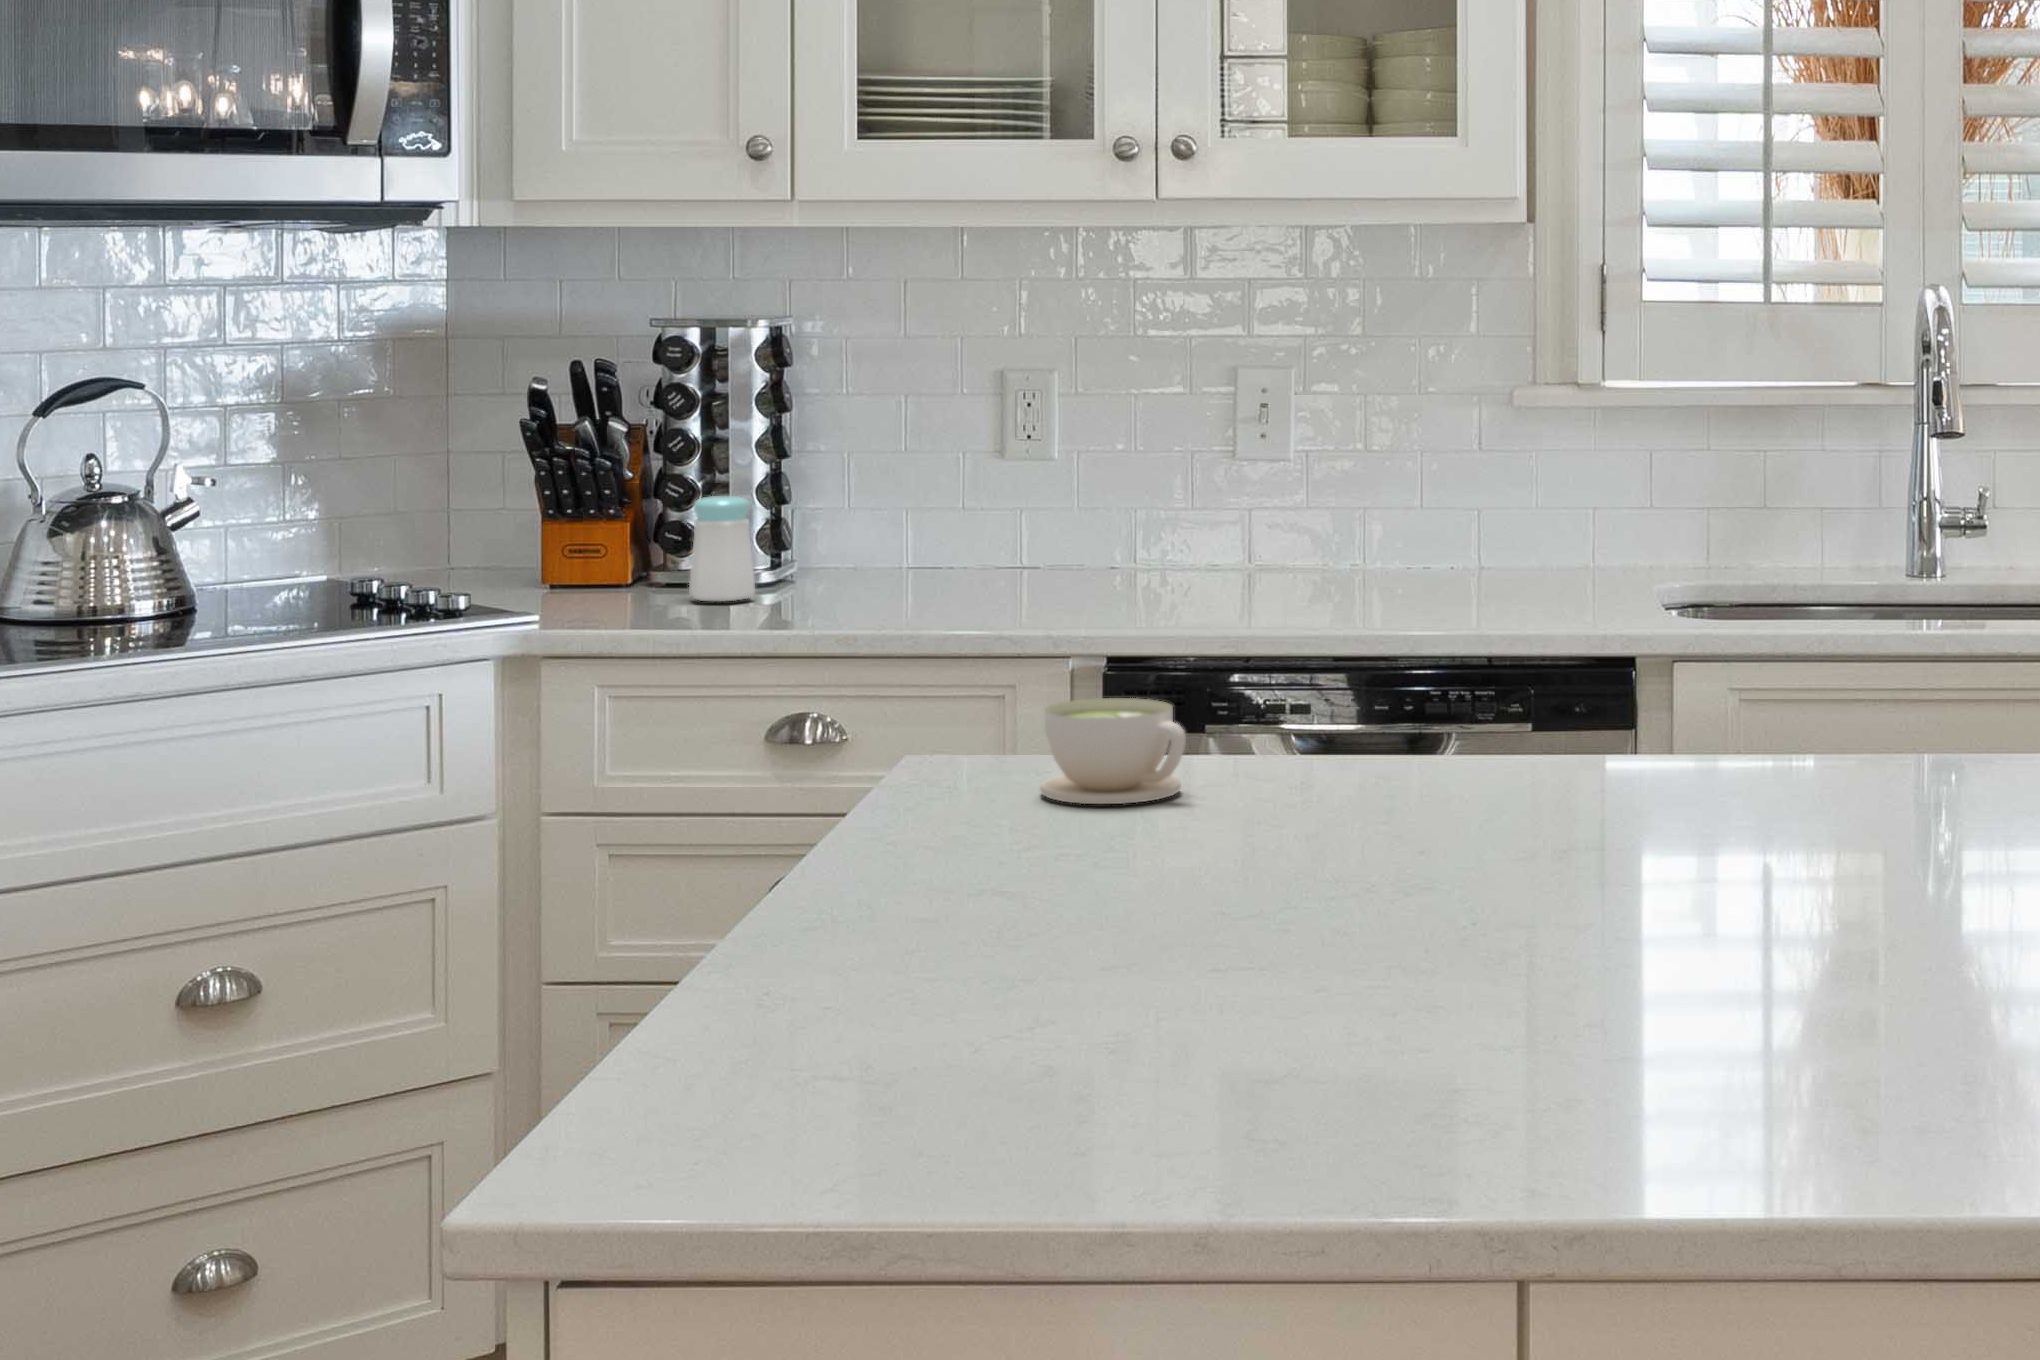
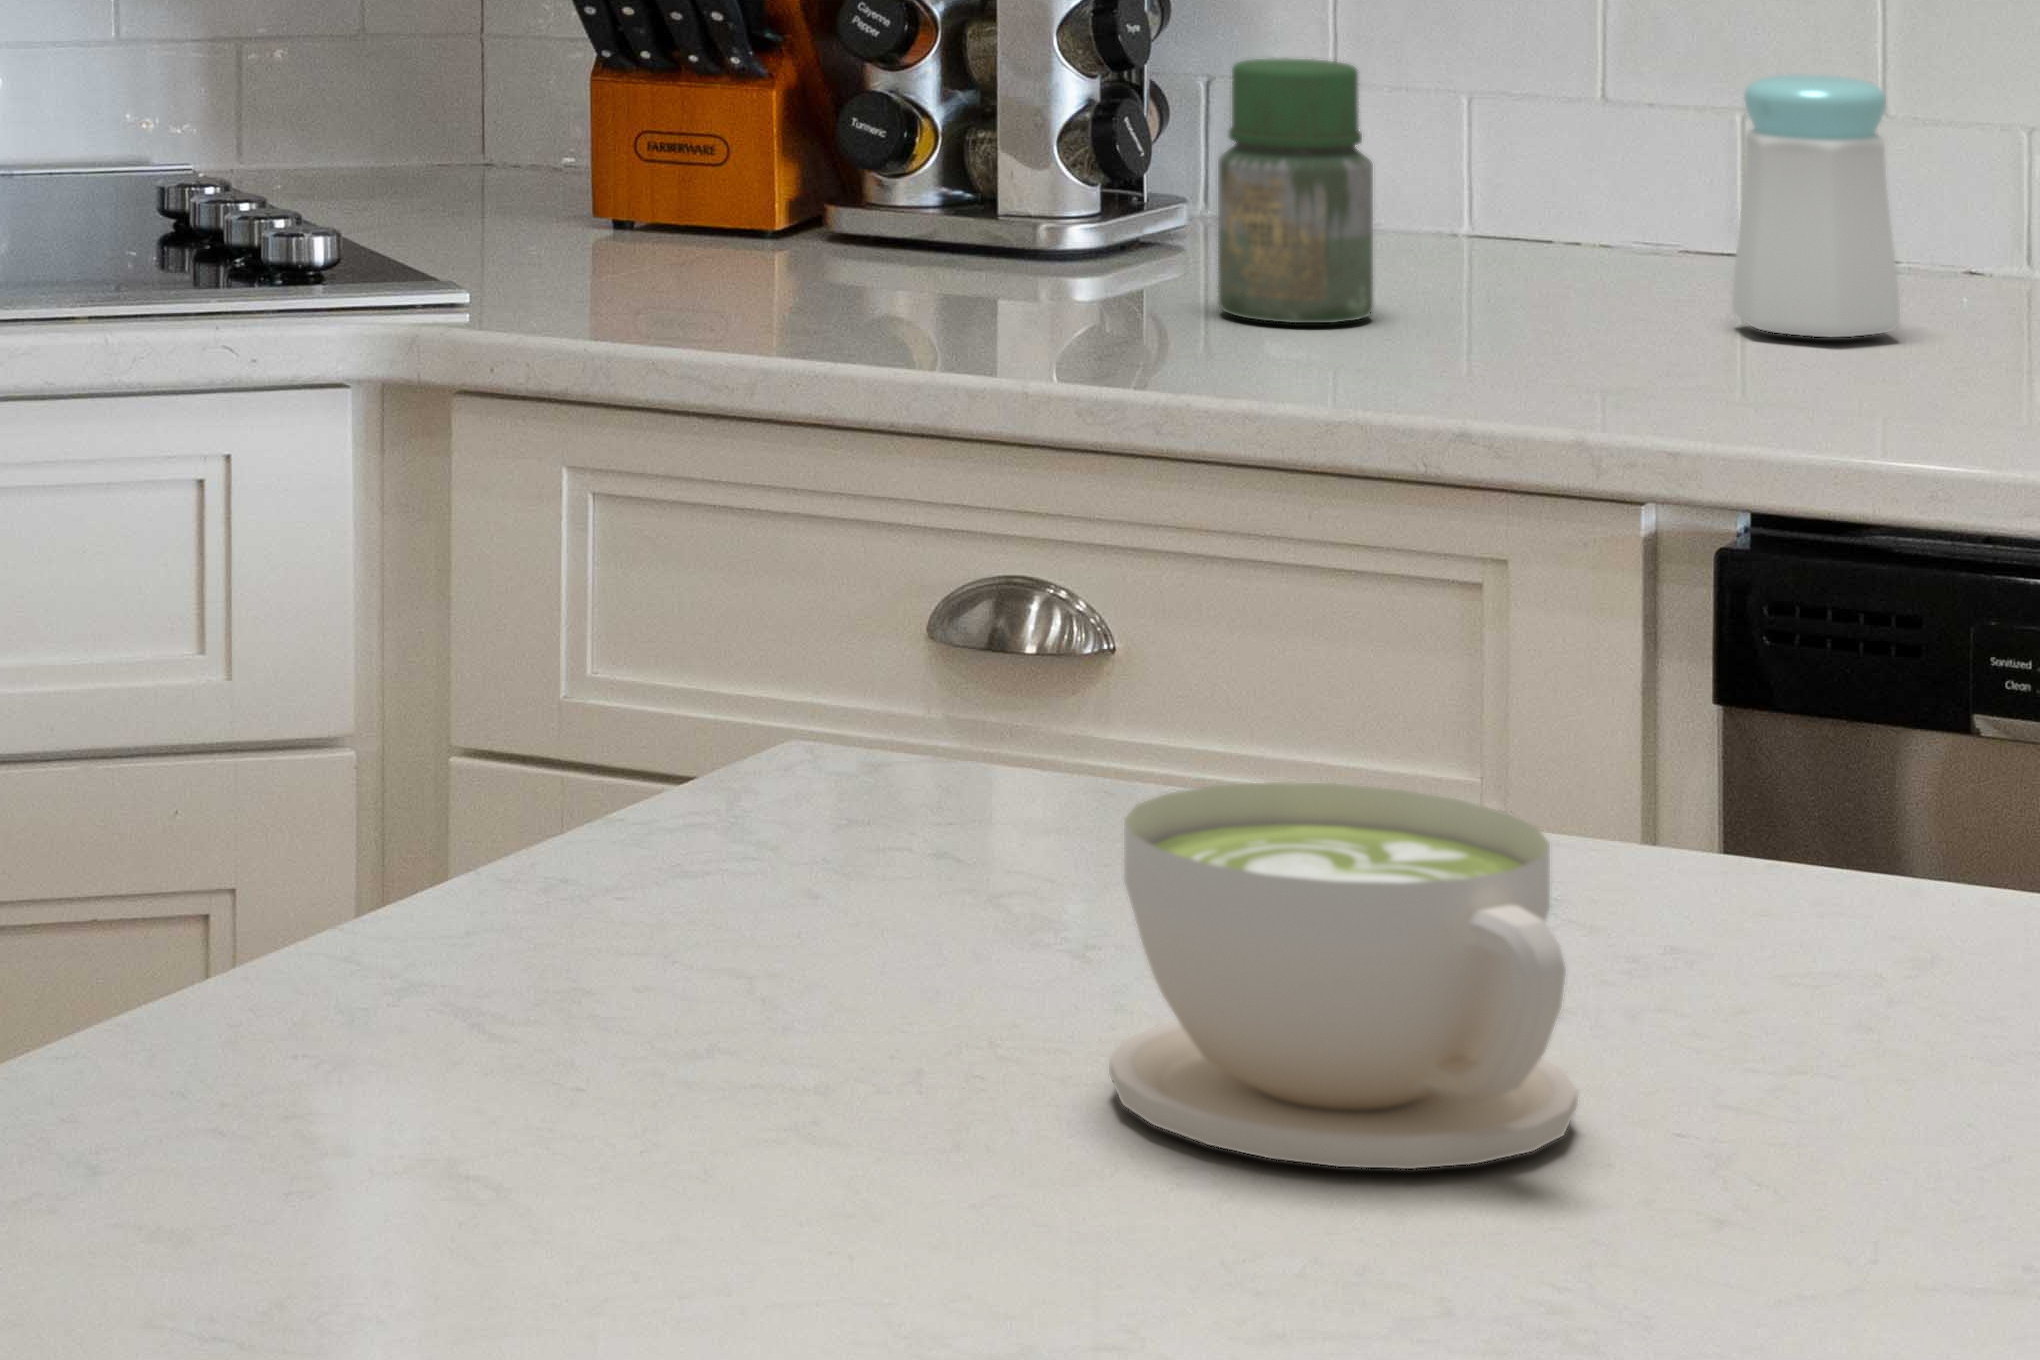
jar: none [846,495,910,603] -> present [1218,58,1373,323]
salt shaker: present [689,496,755,602] -> present [1733,75,1900,337]

